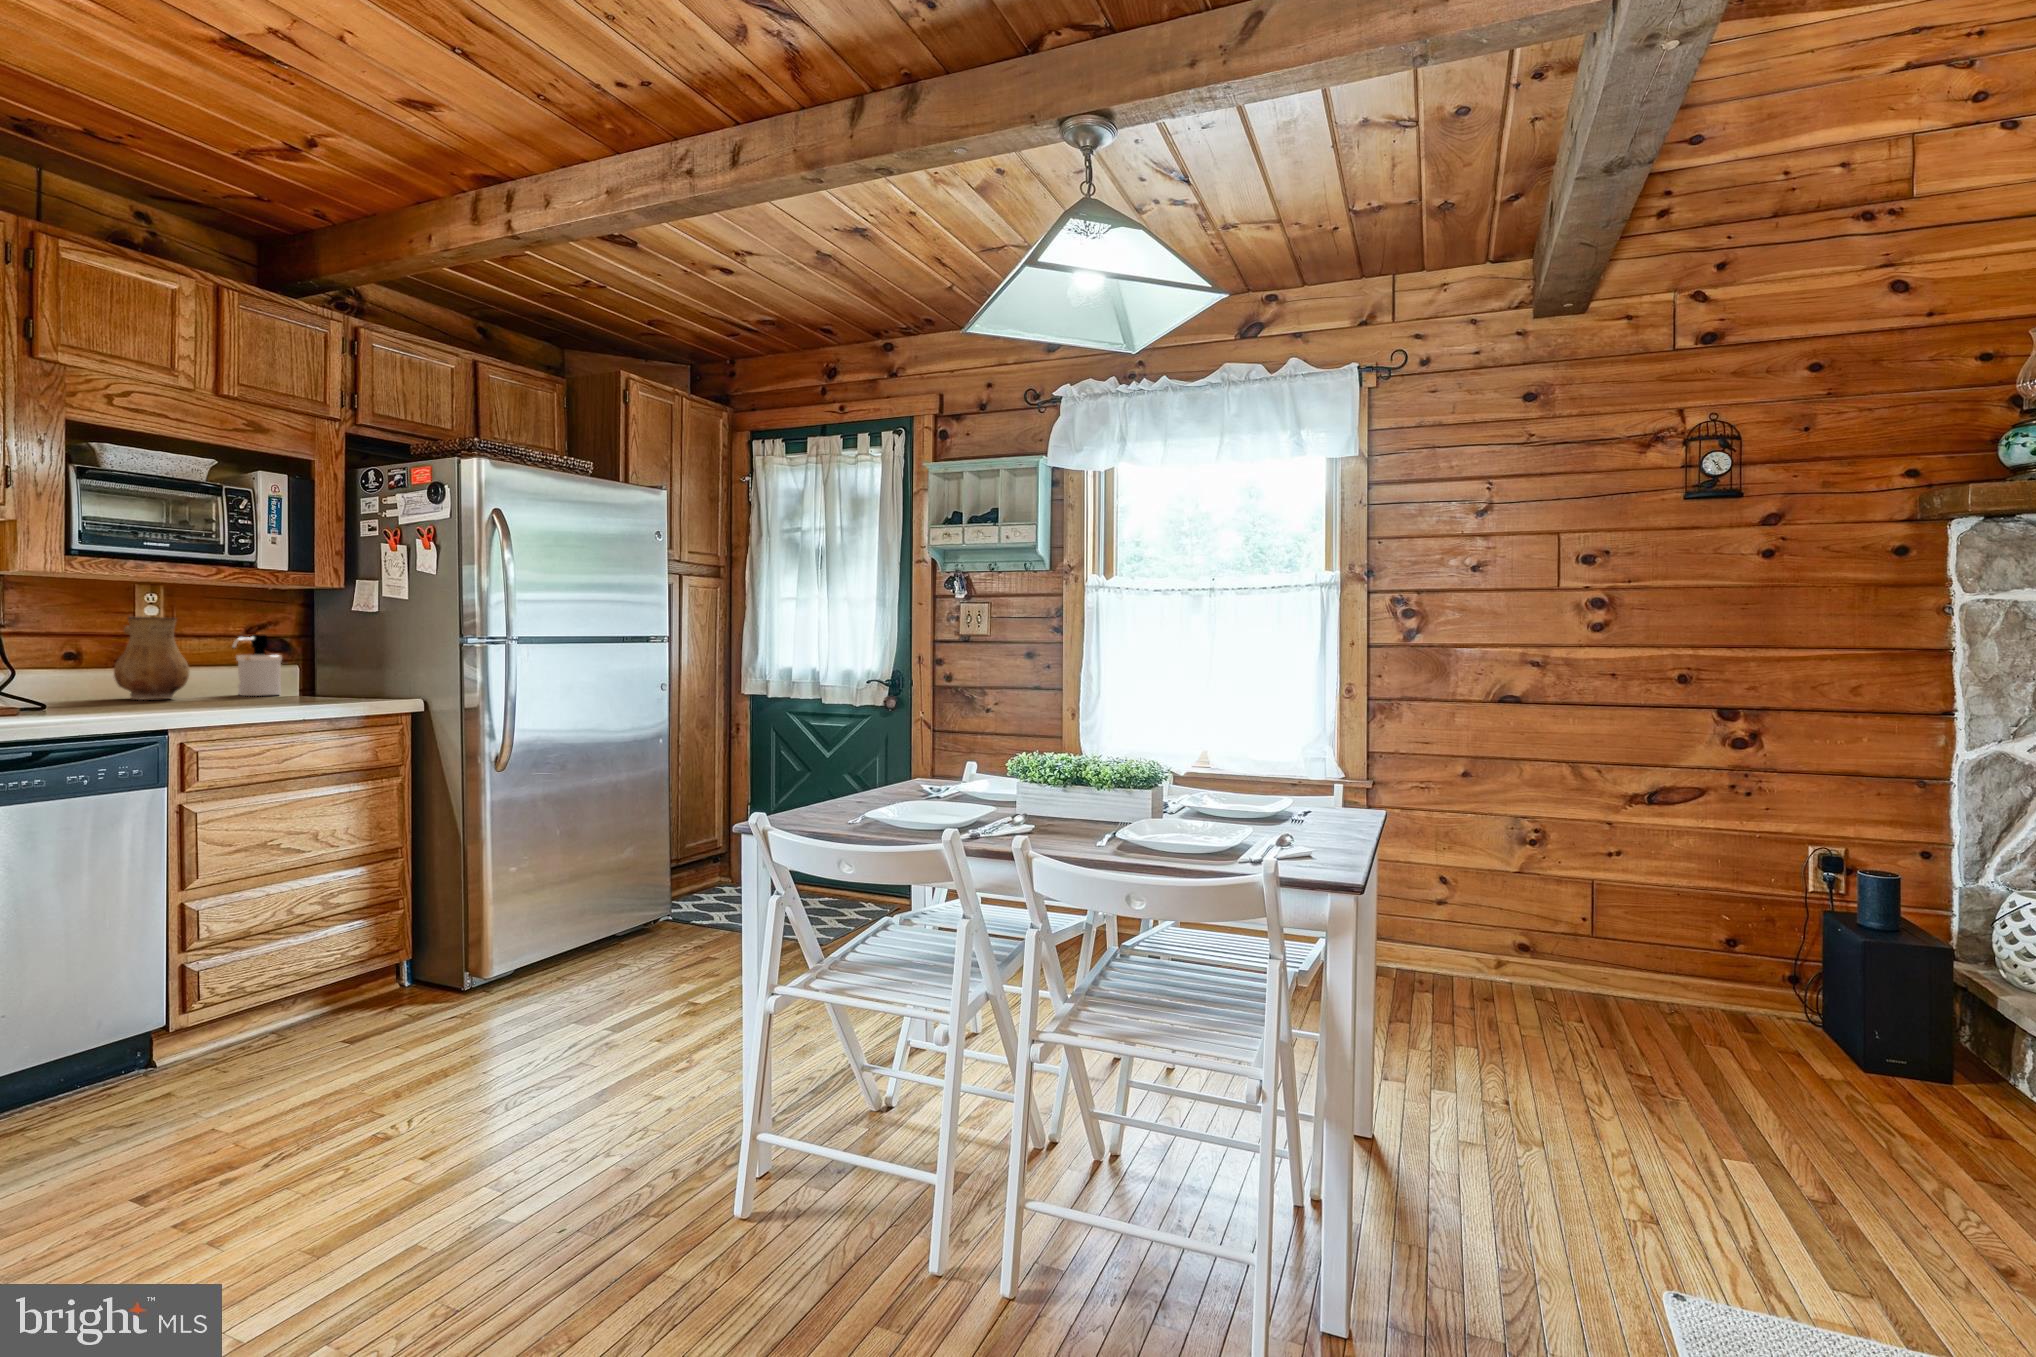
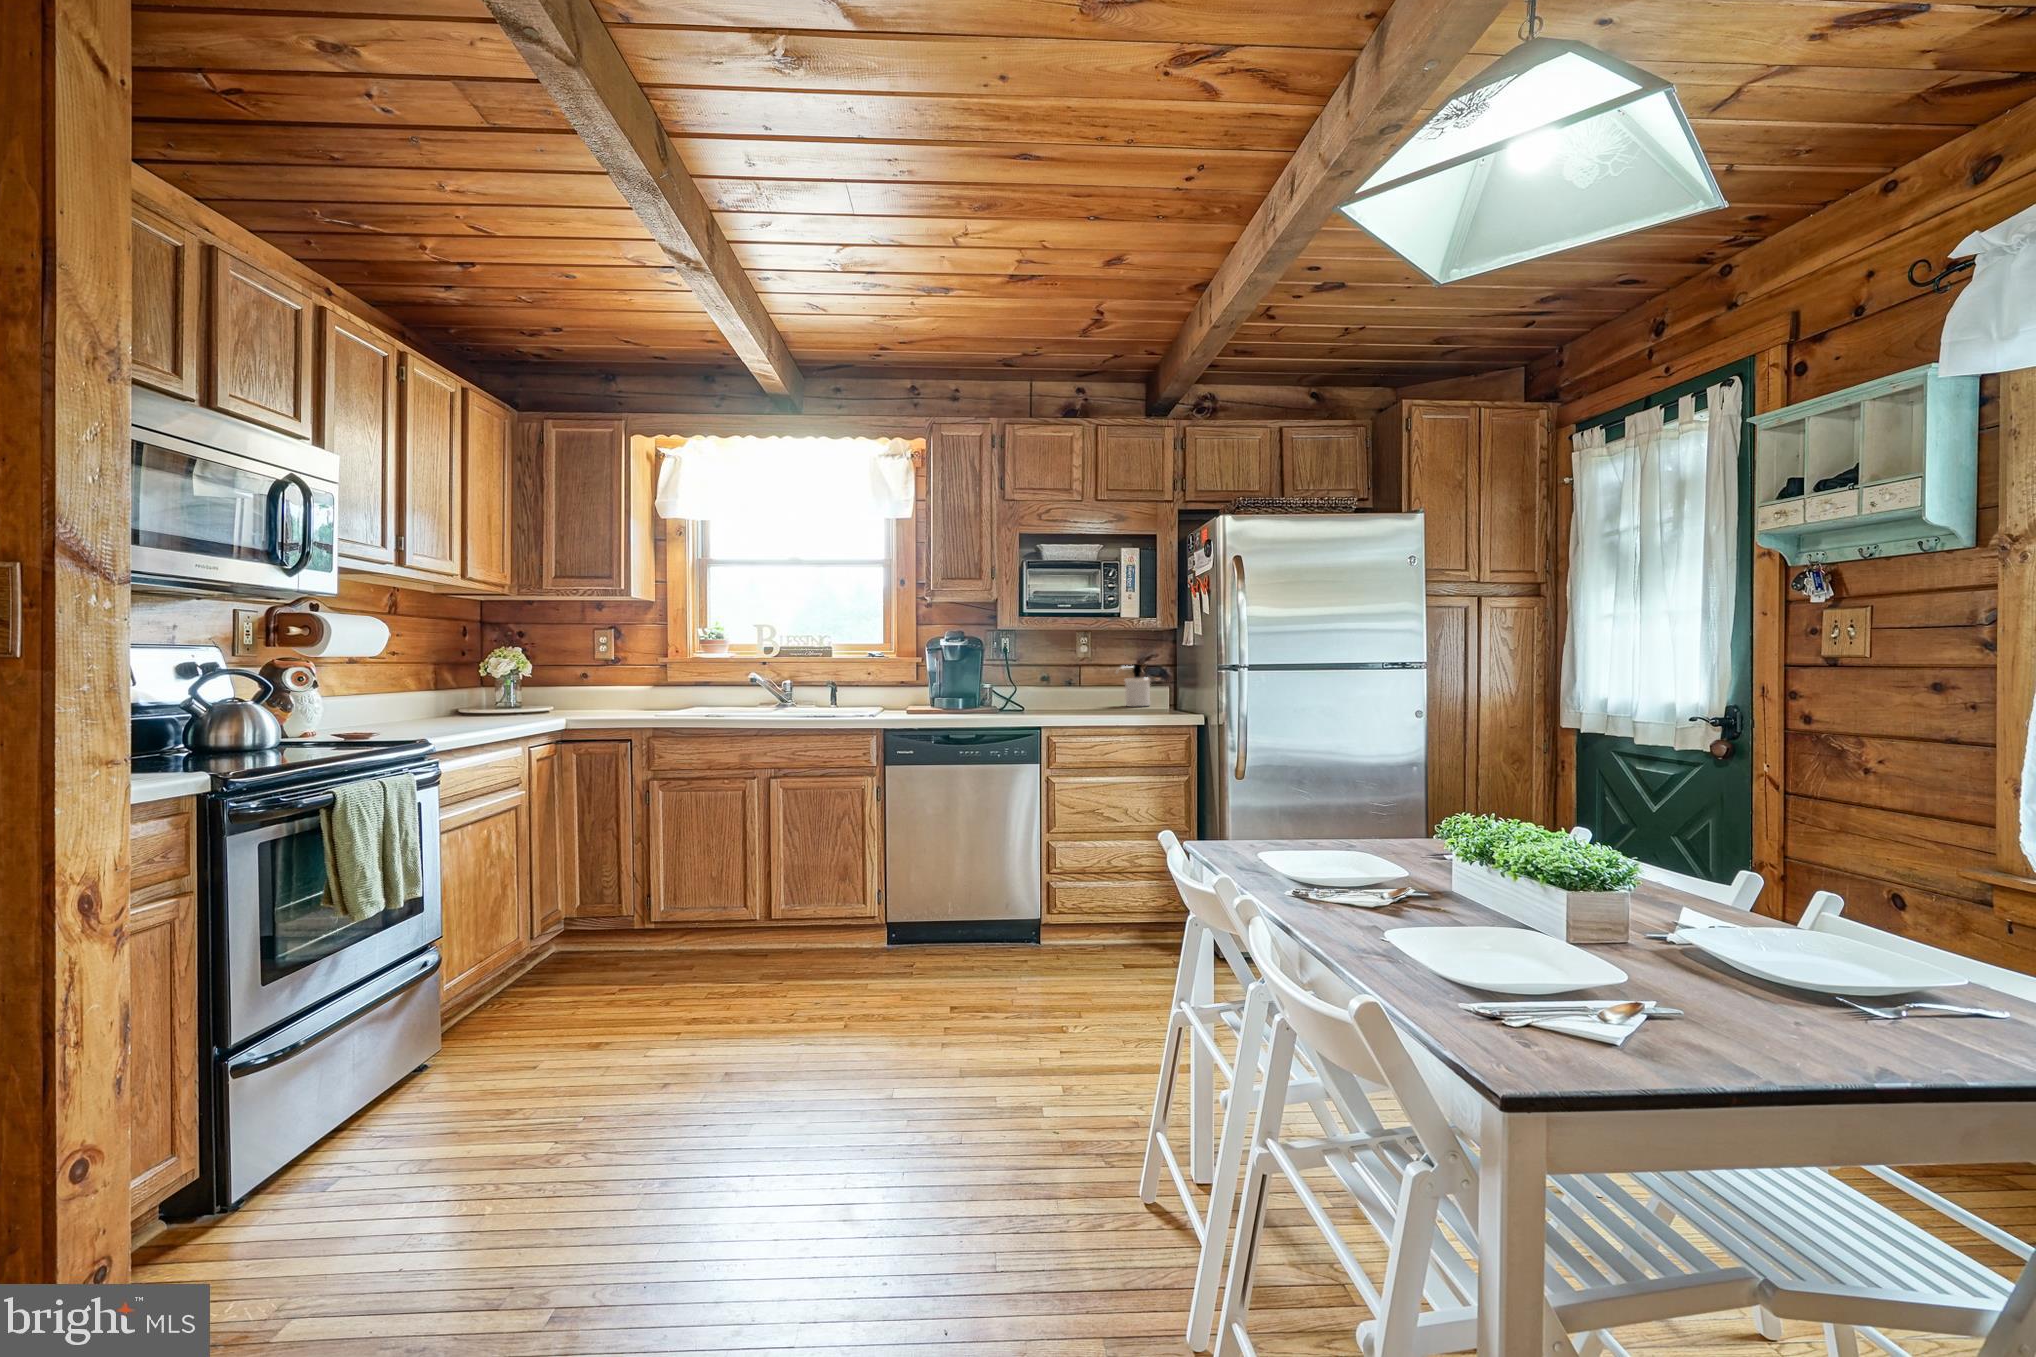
ceramic pitcher: present [114,616,189,700] -> none [1054,655,1092,709]

